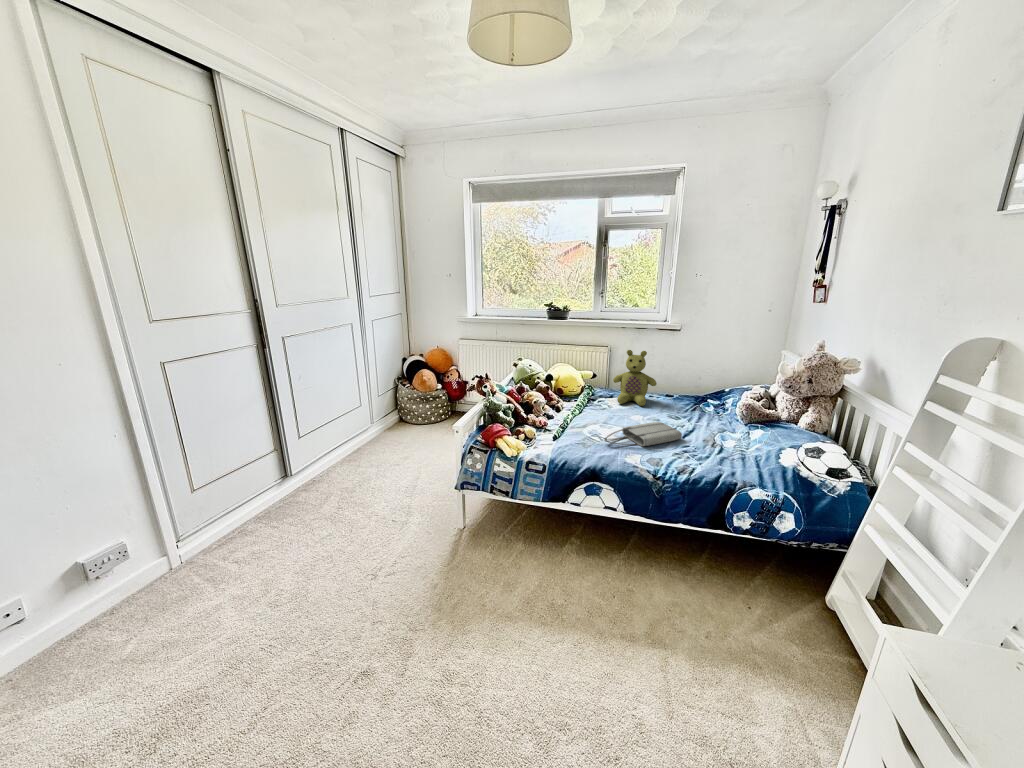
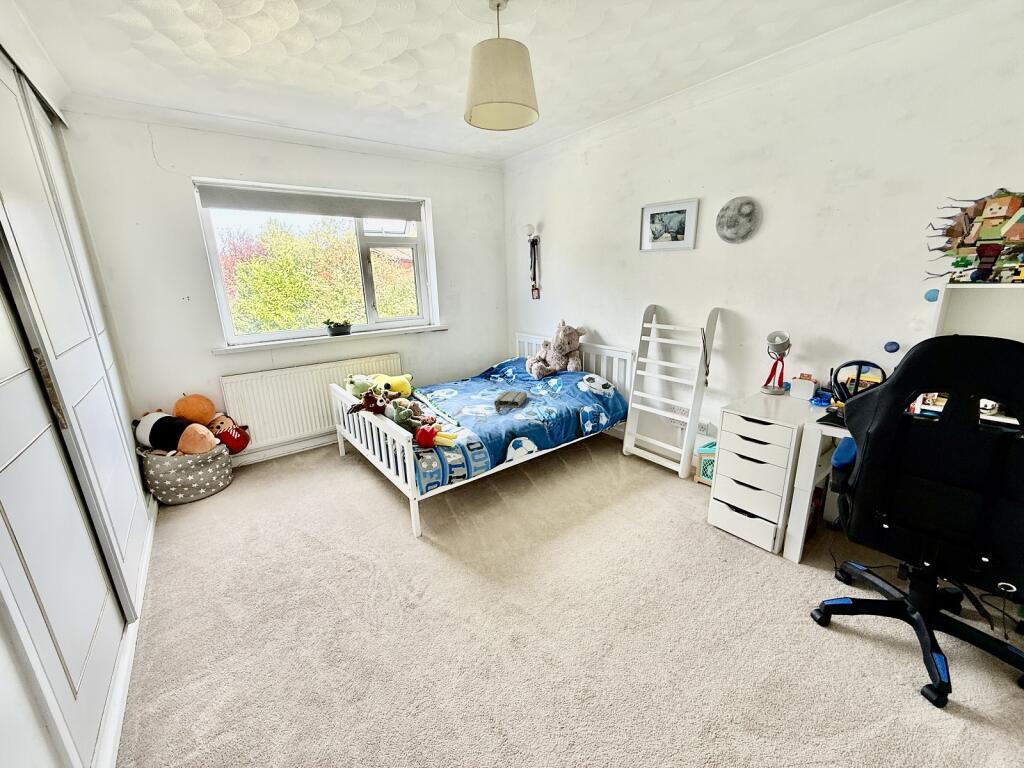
stuffed bear: present [613,350,657,406] -> none [436,346,470,392]

